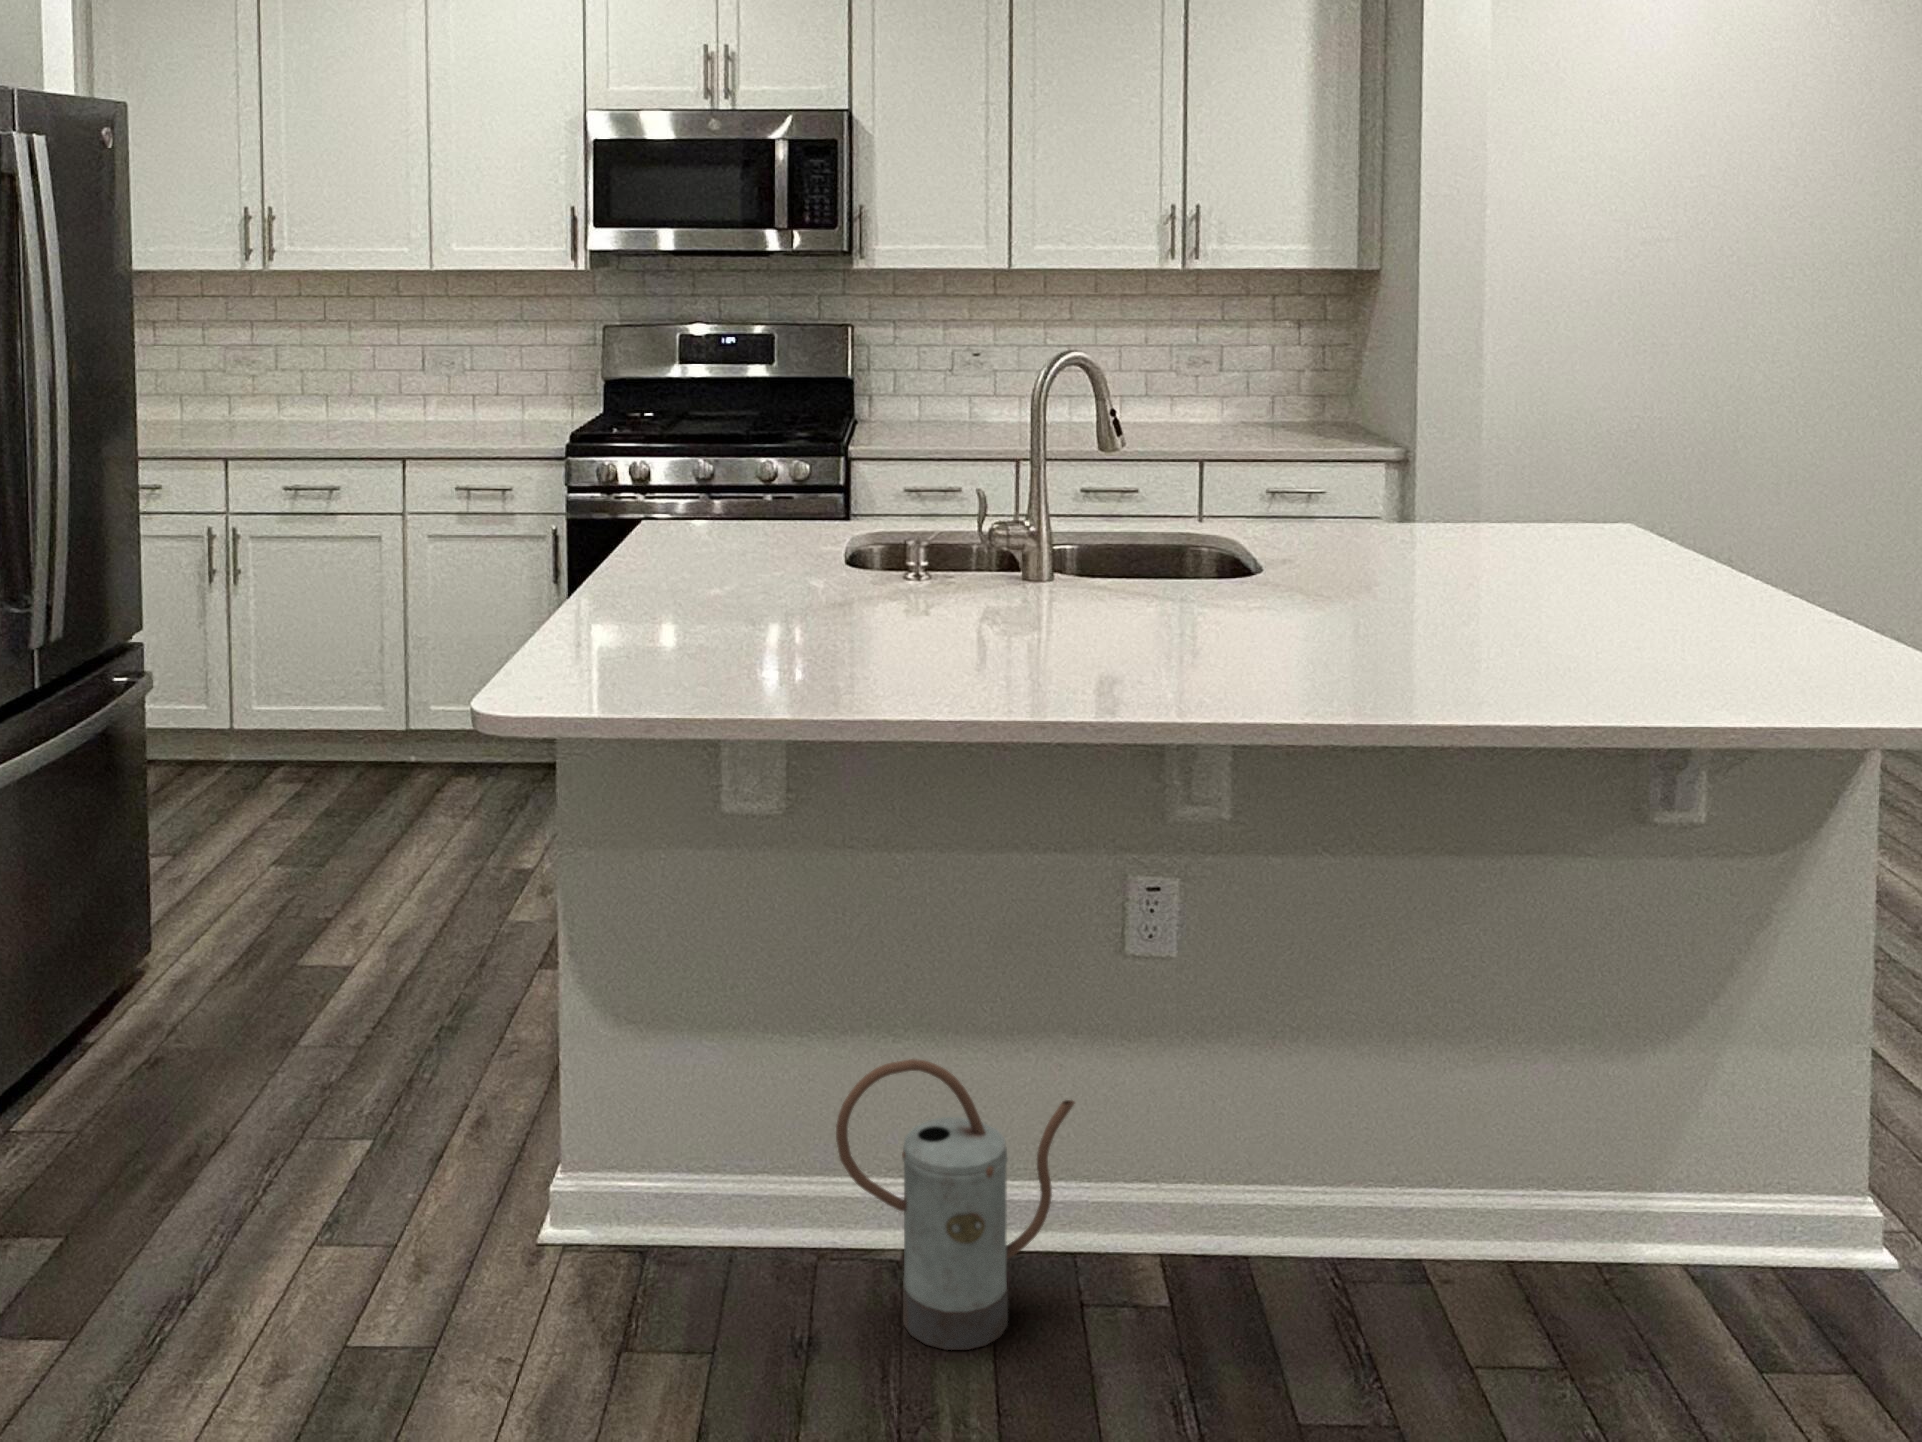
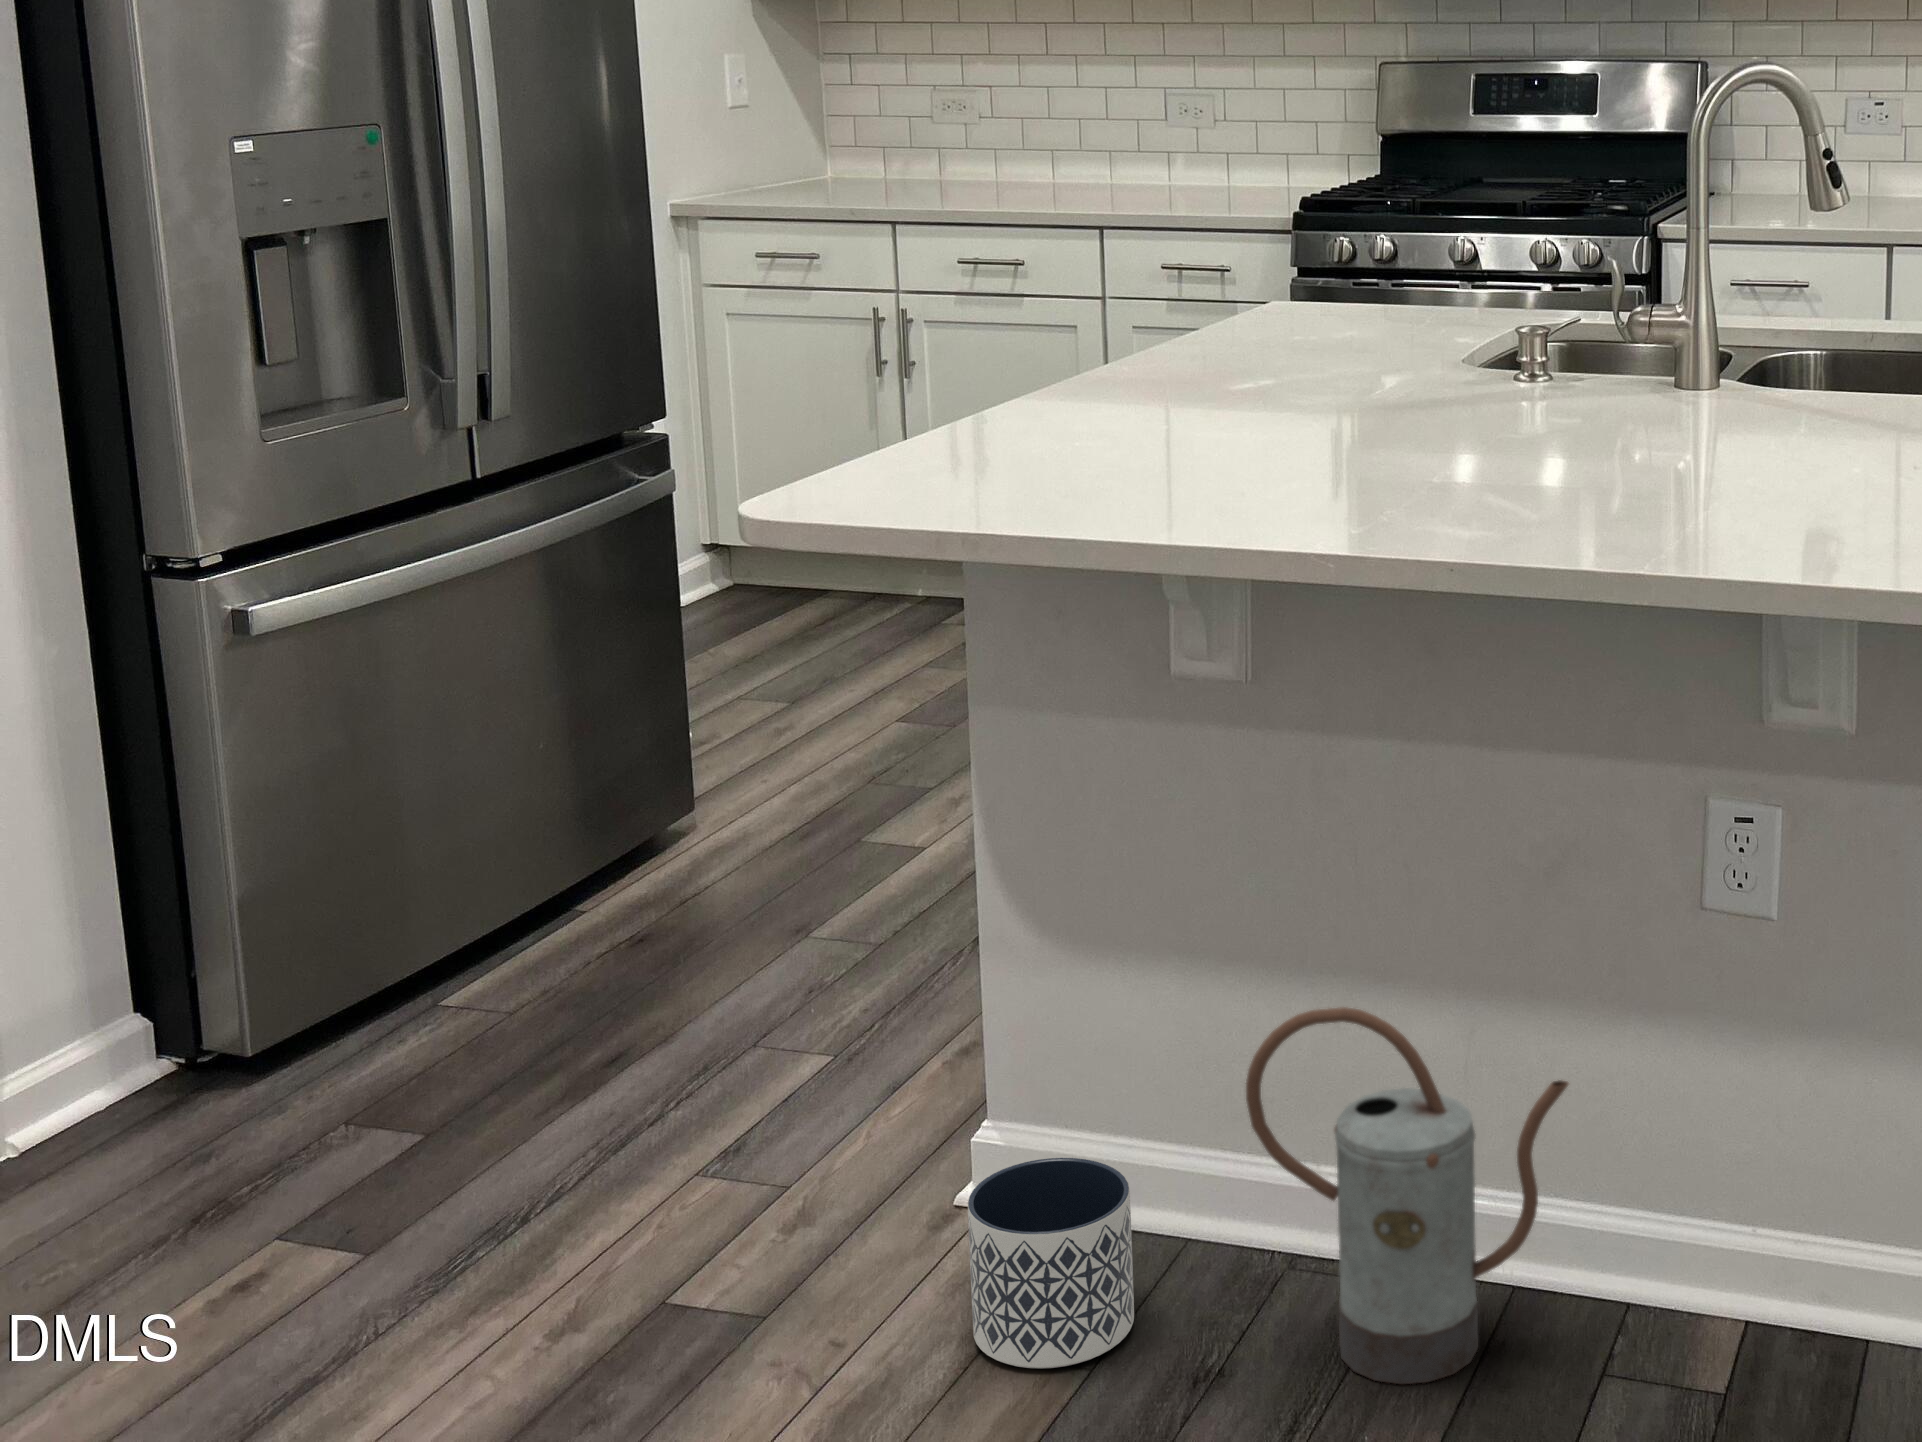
planter: none [615,1199,741,1374] -> present [968,1158,1134,1368]

